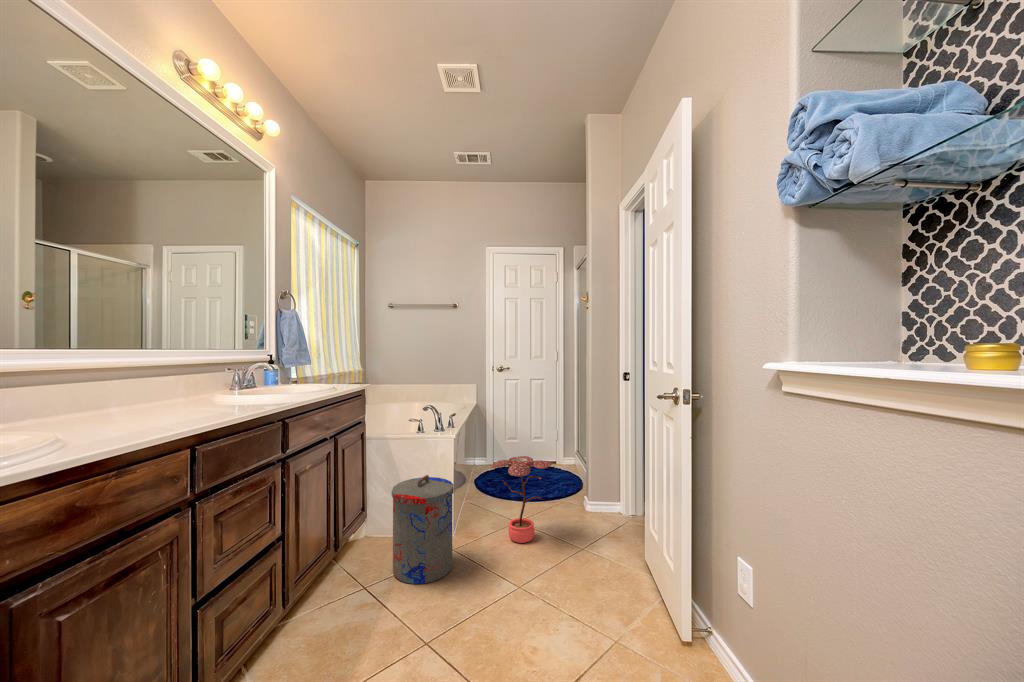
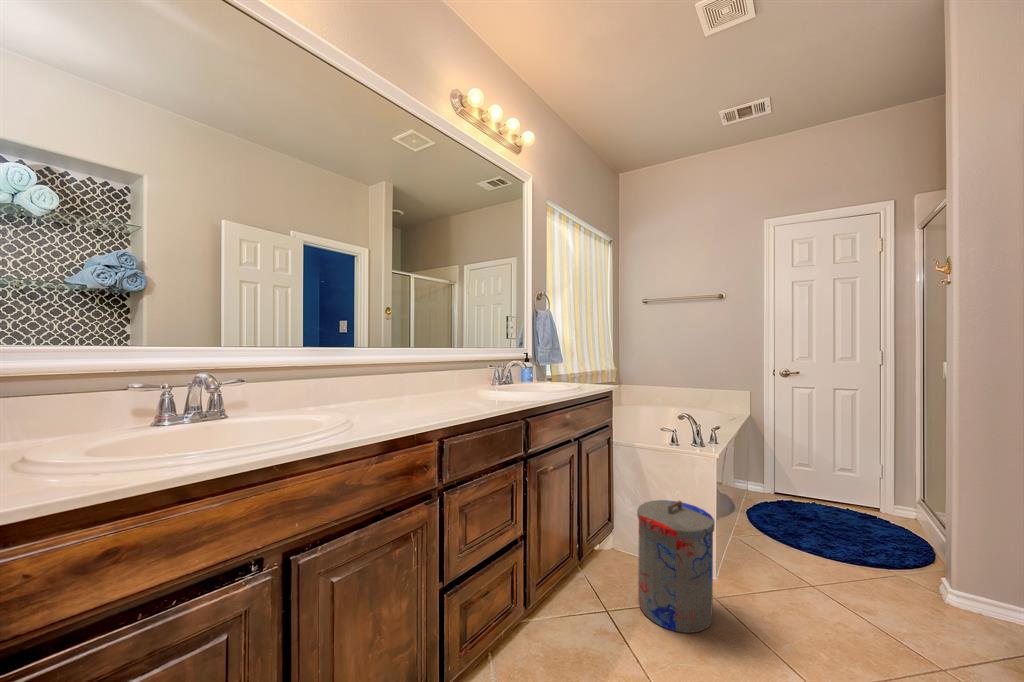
potted plant: present [491,456,552,543] -> none [769,500,877,625]

